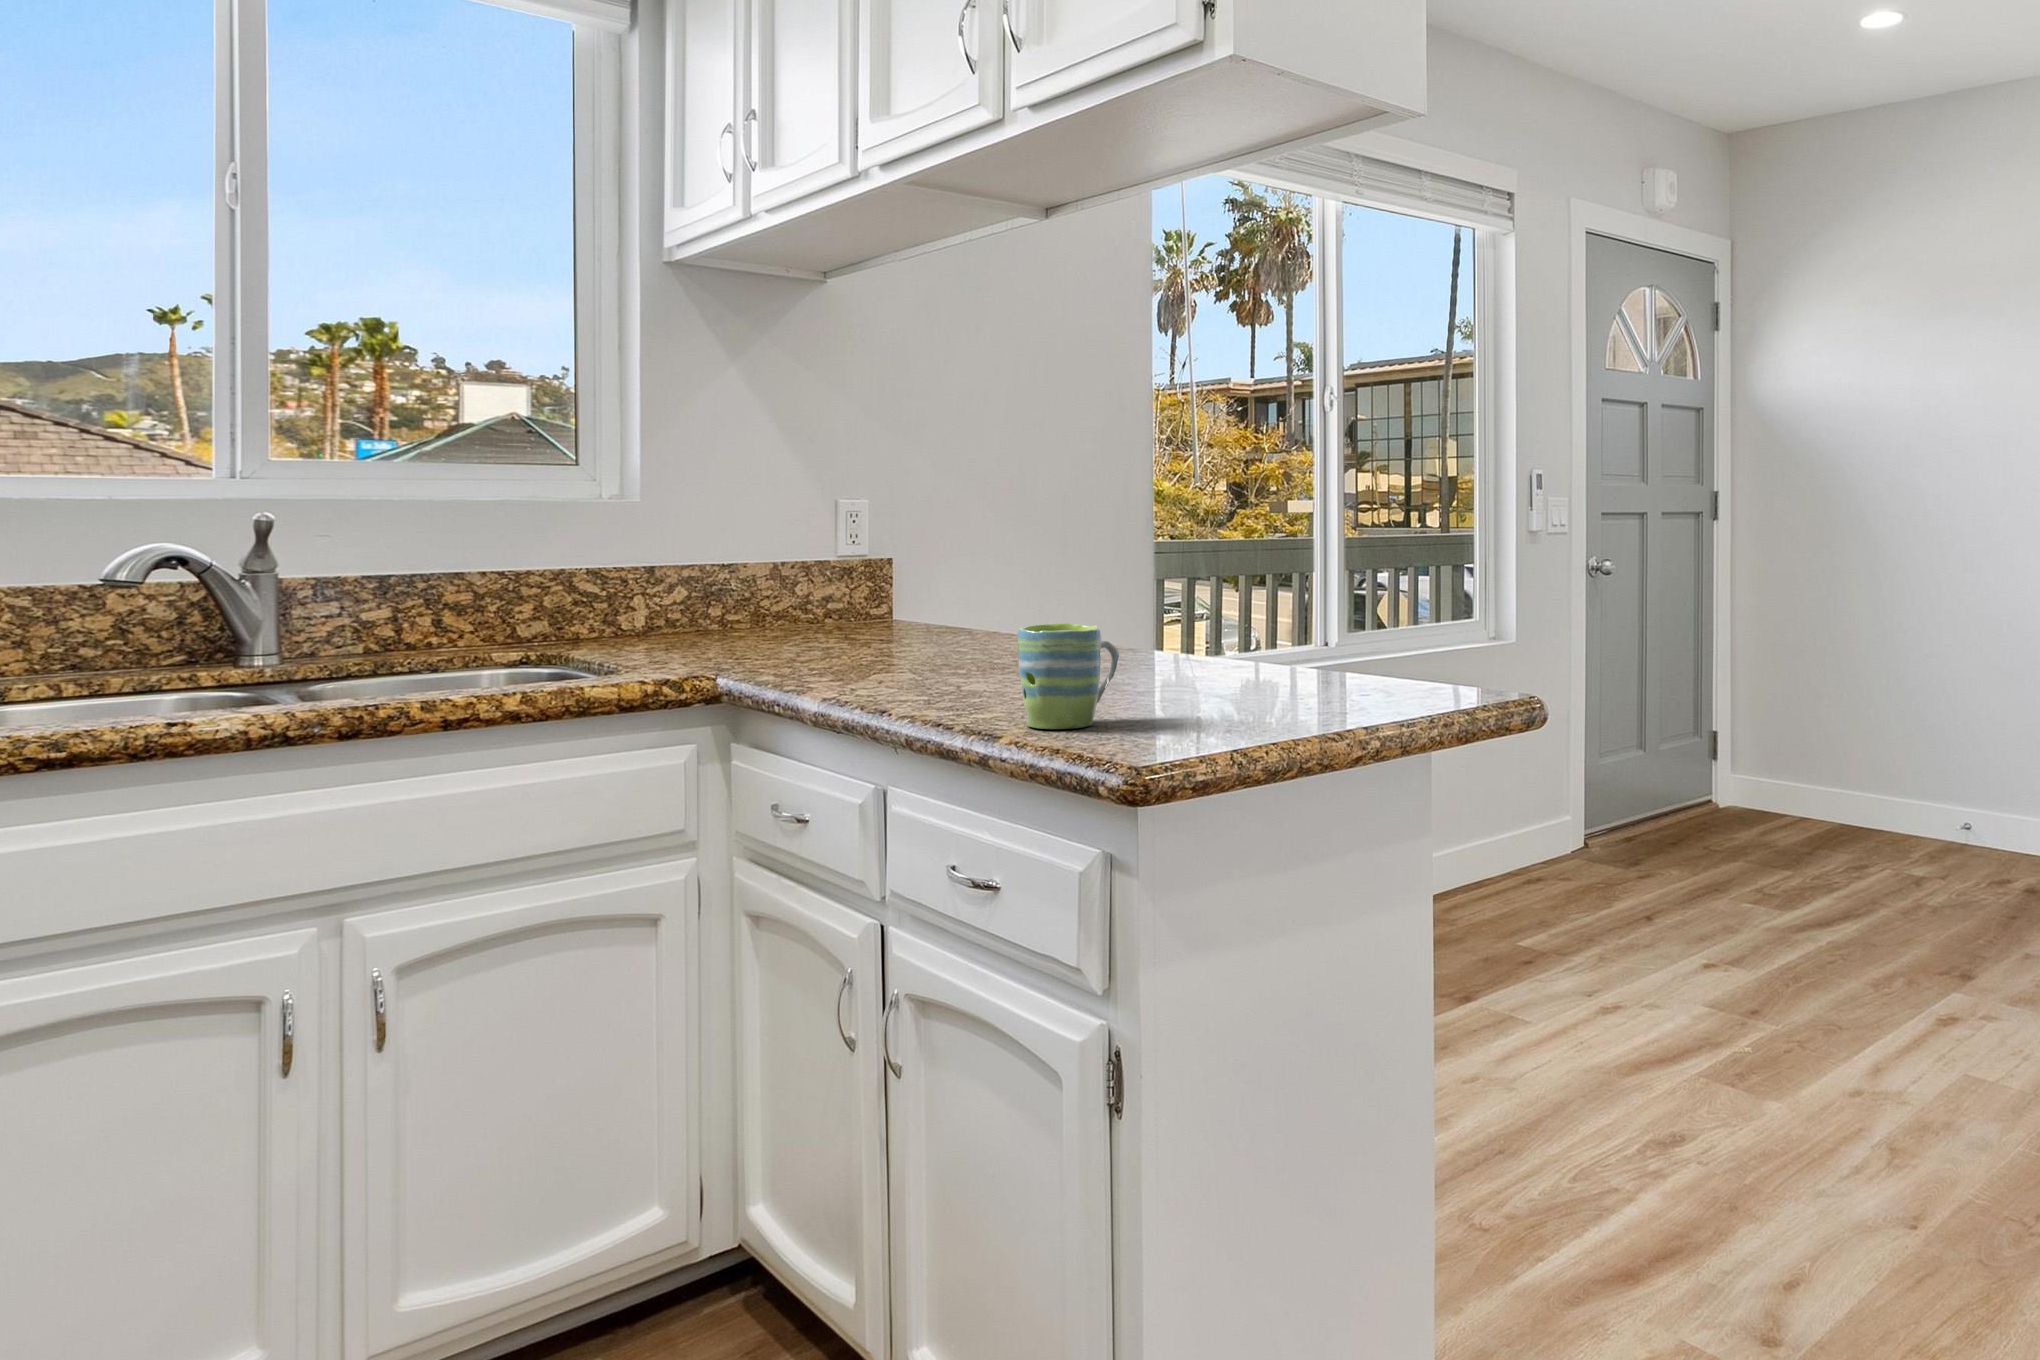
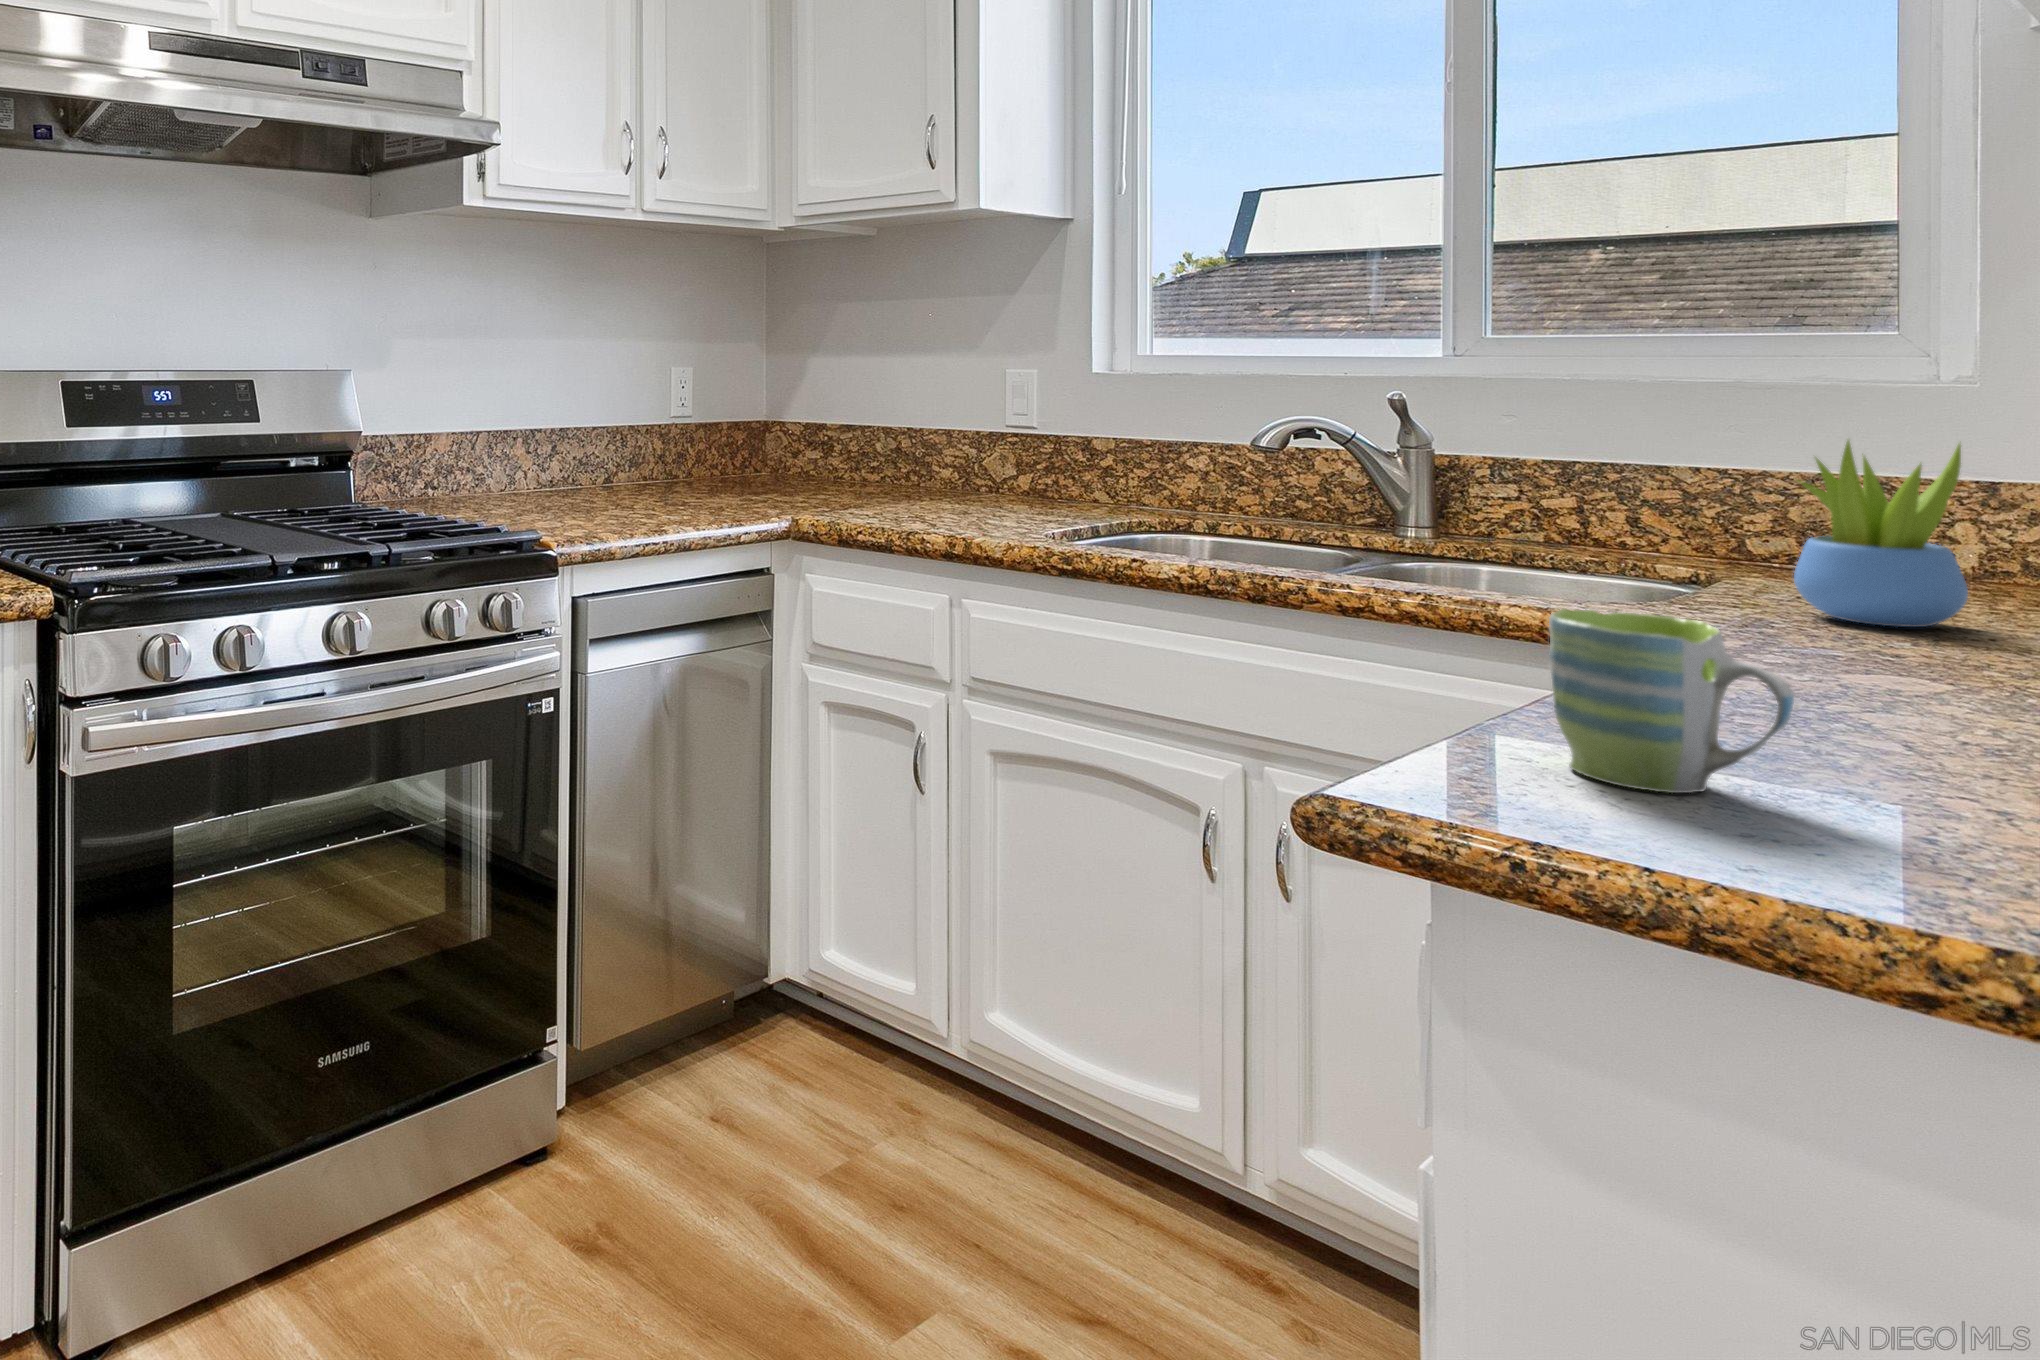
succulent plant: none [682,530,770,661] -> present [1794,440,1968,627]

